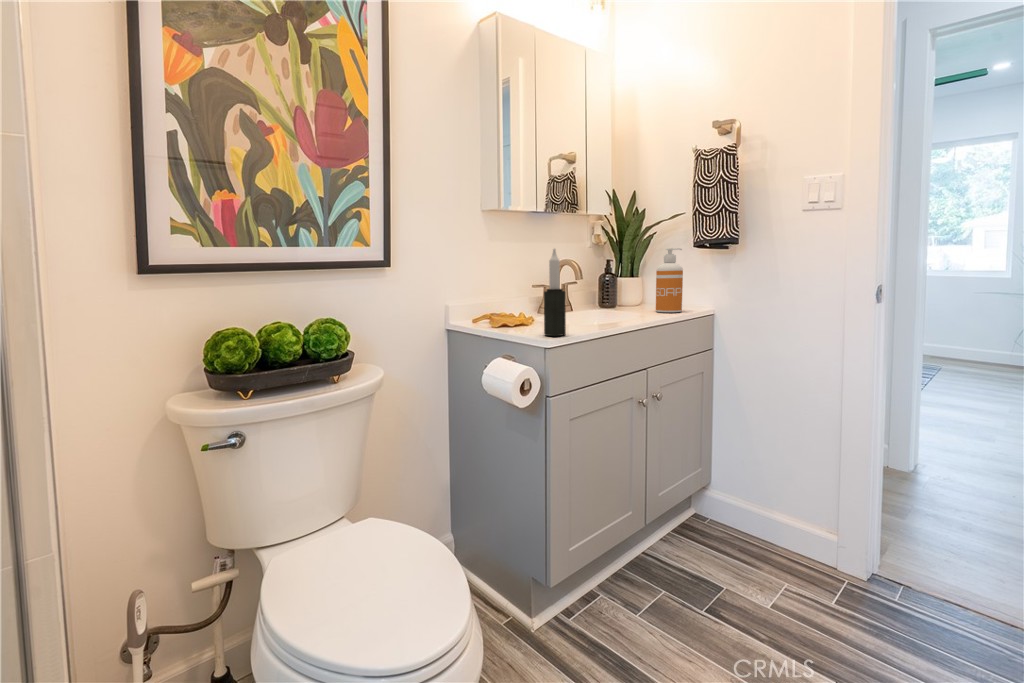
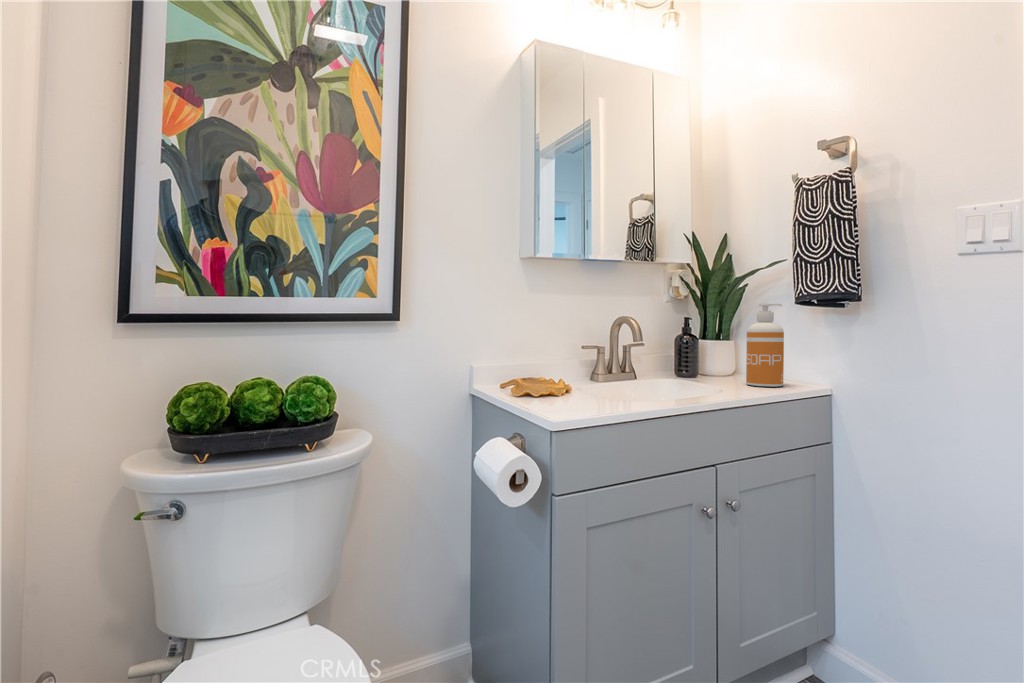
candle: present [544,248,566,336] -> none [561,300,589,413]

